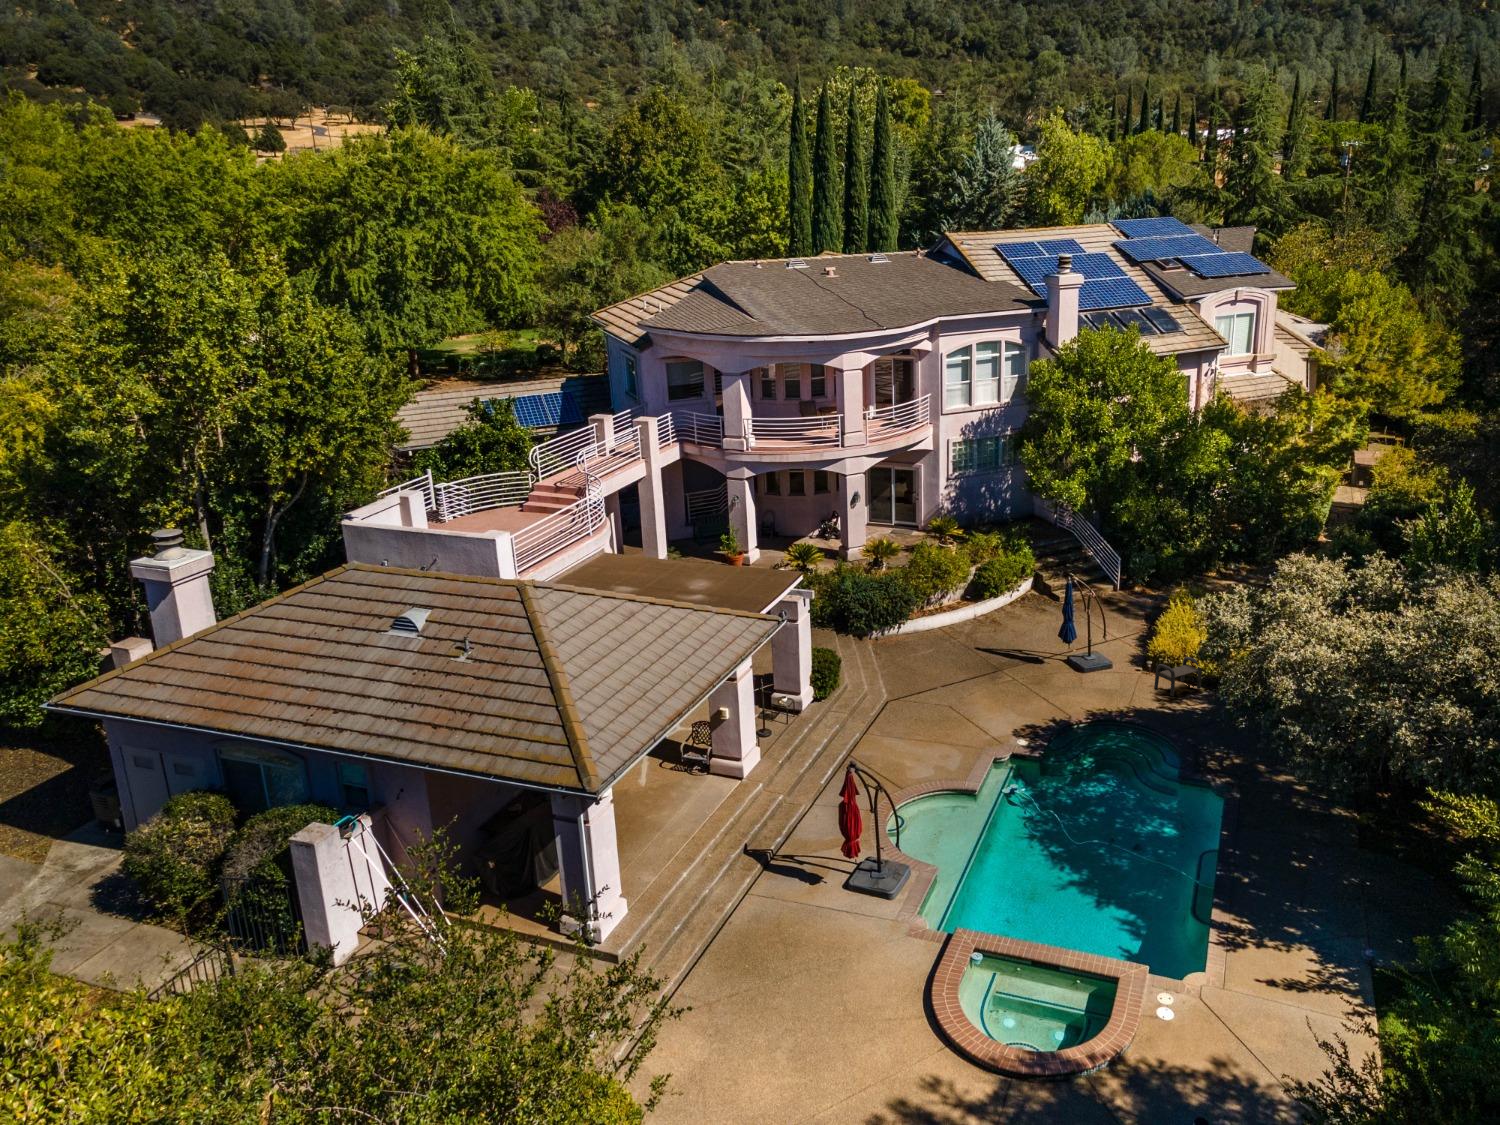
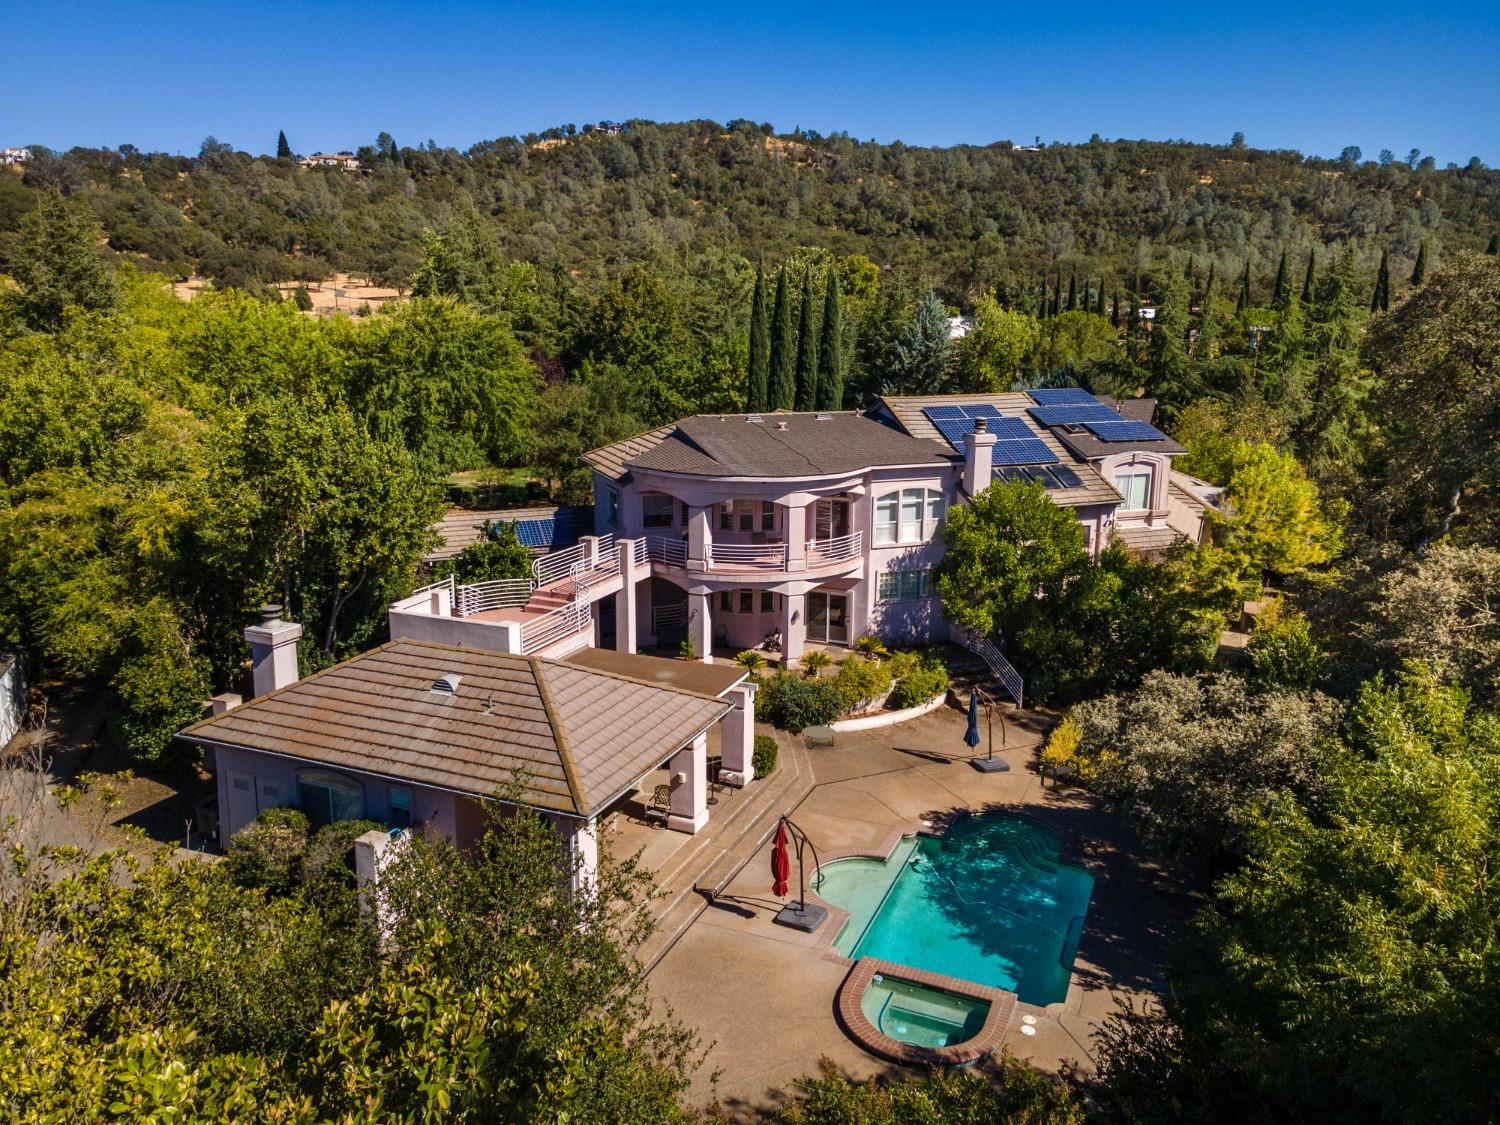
round table: none [867,626,907,653] -> present [802,726,836,749]

